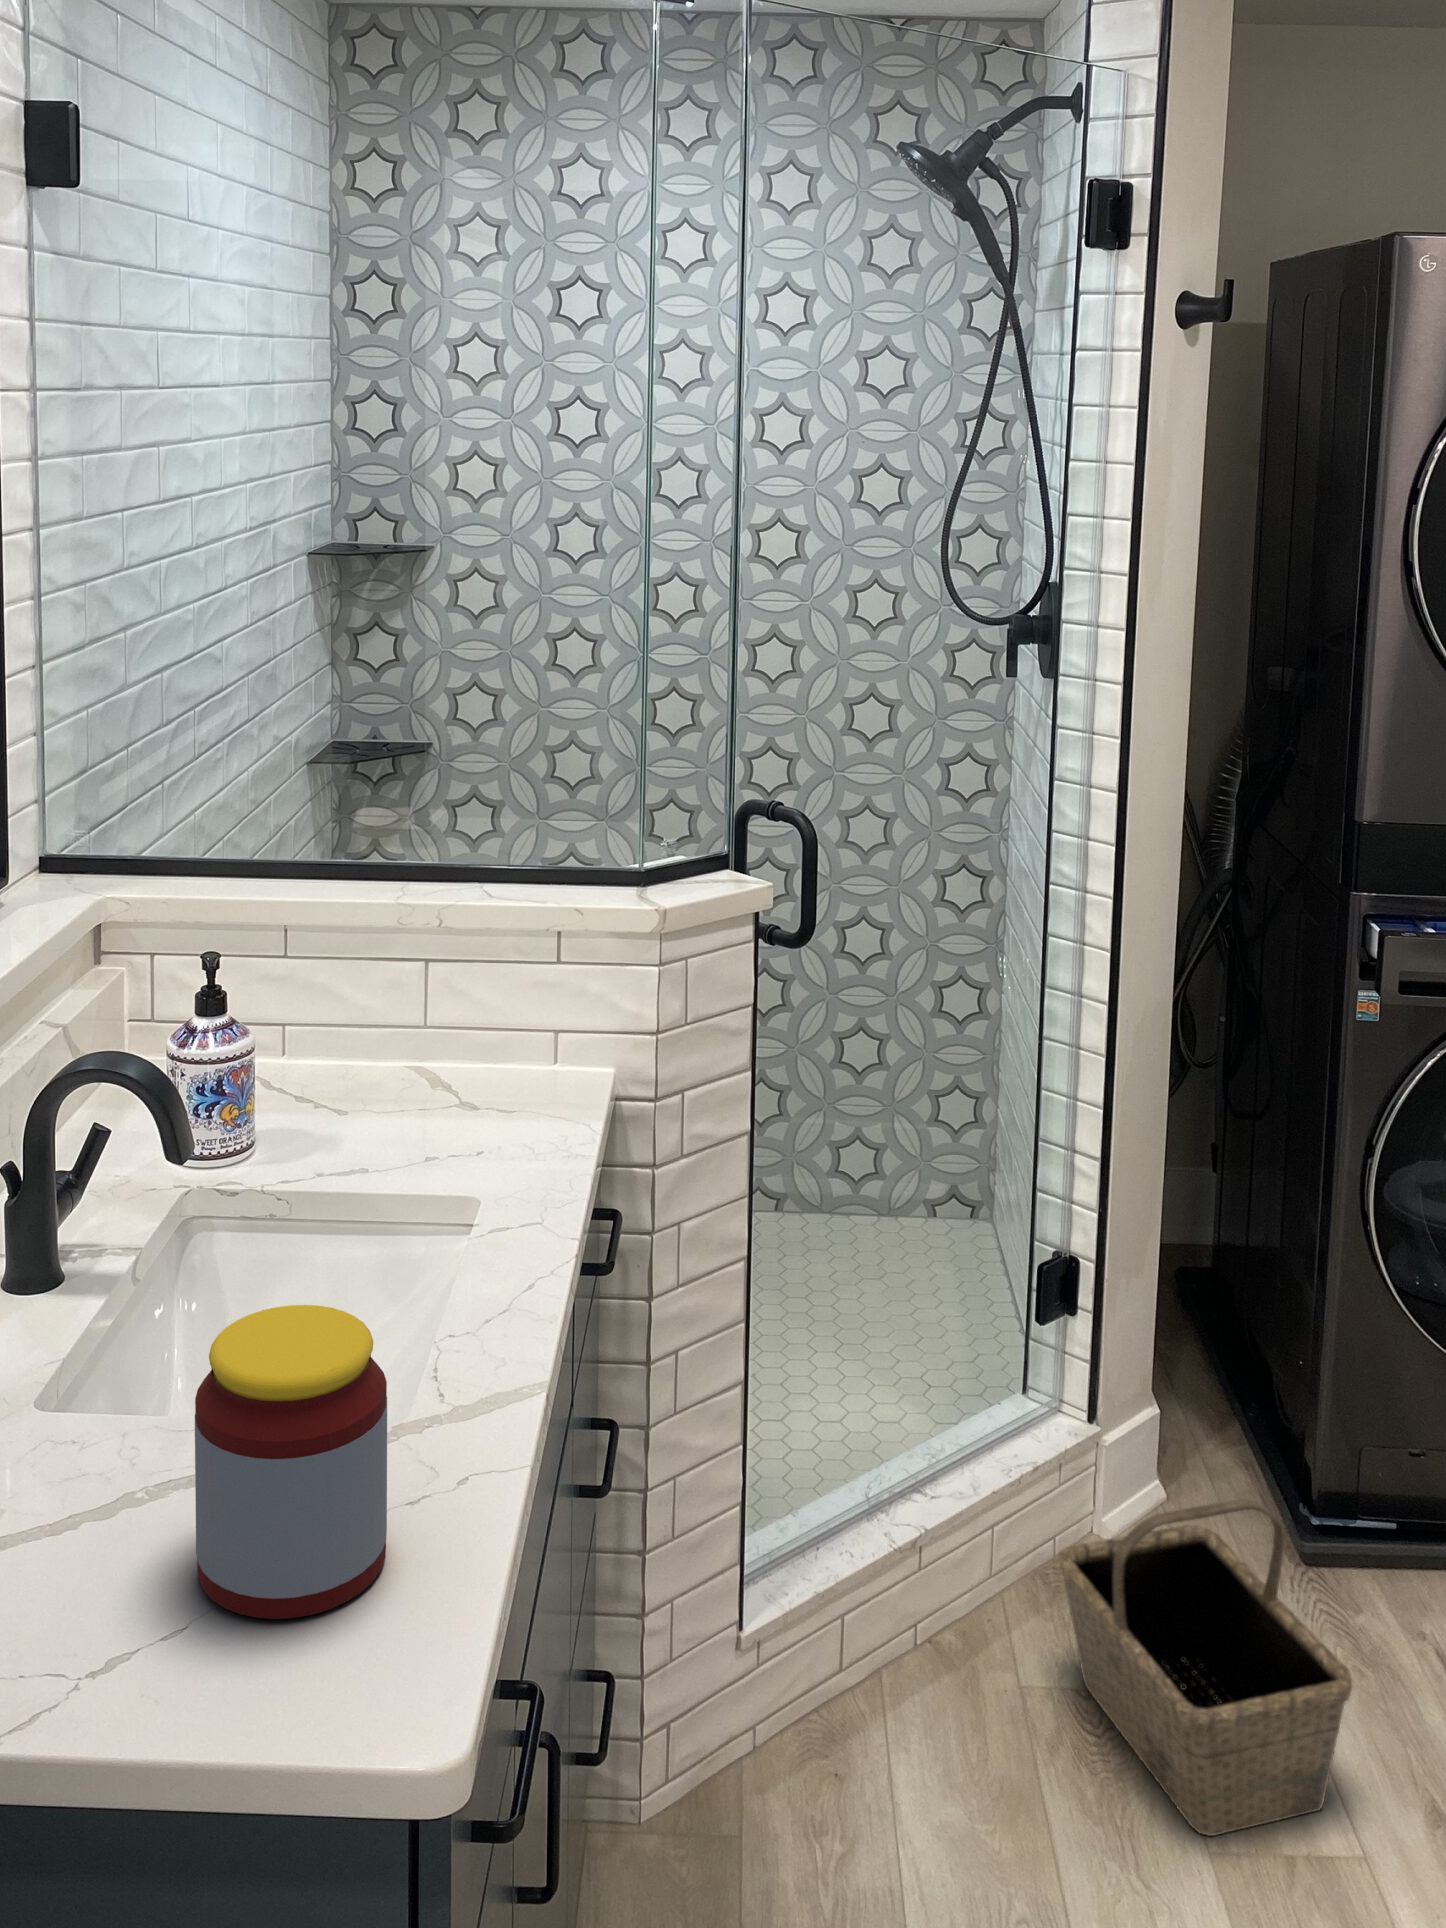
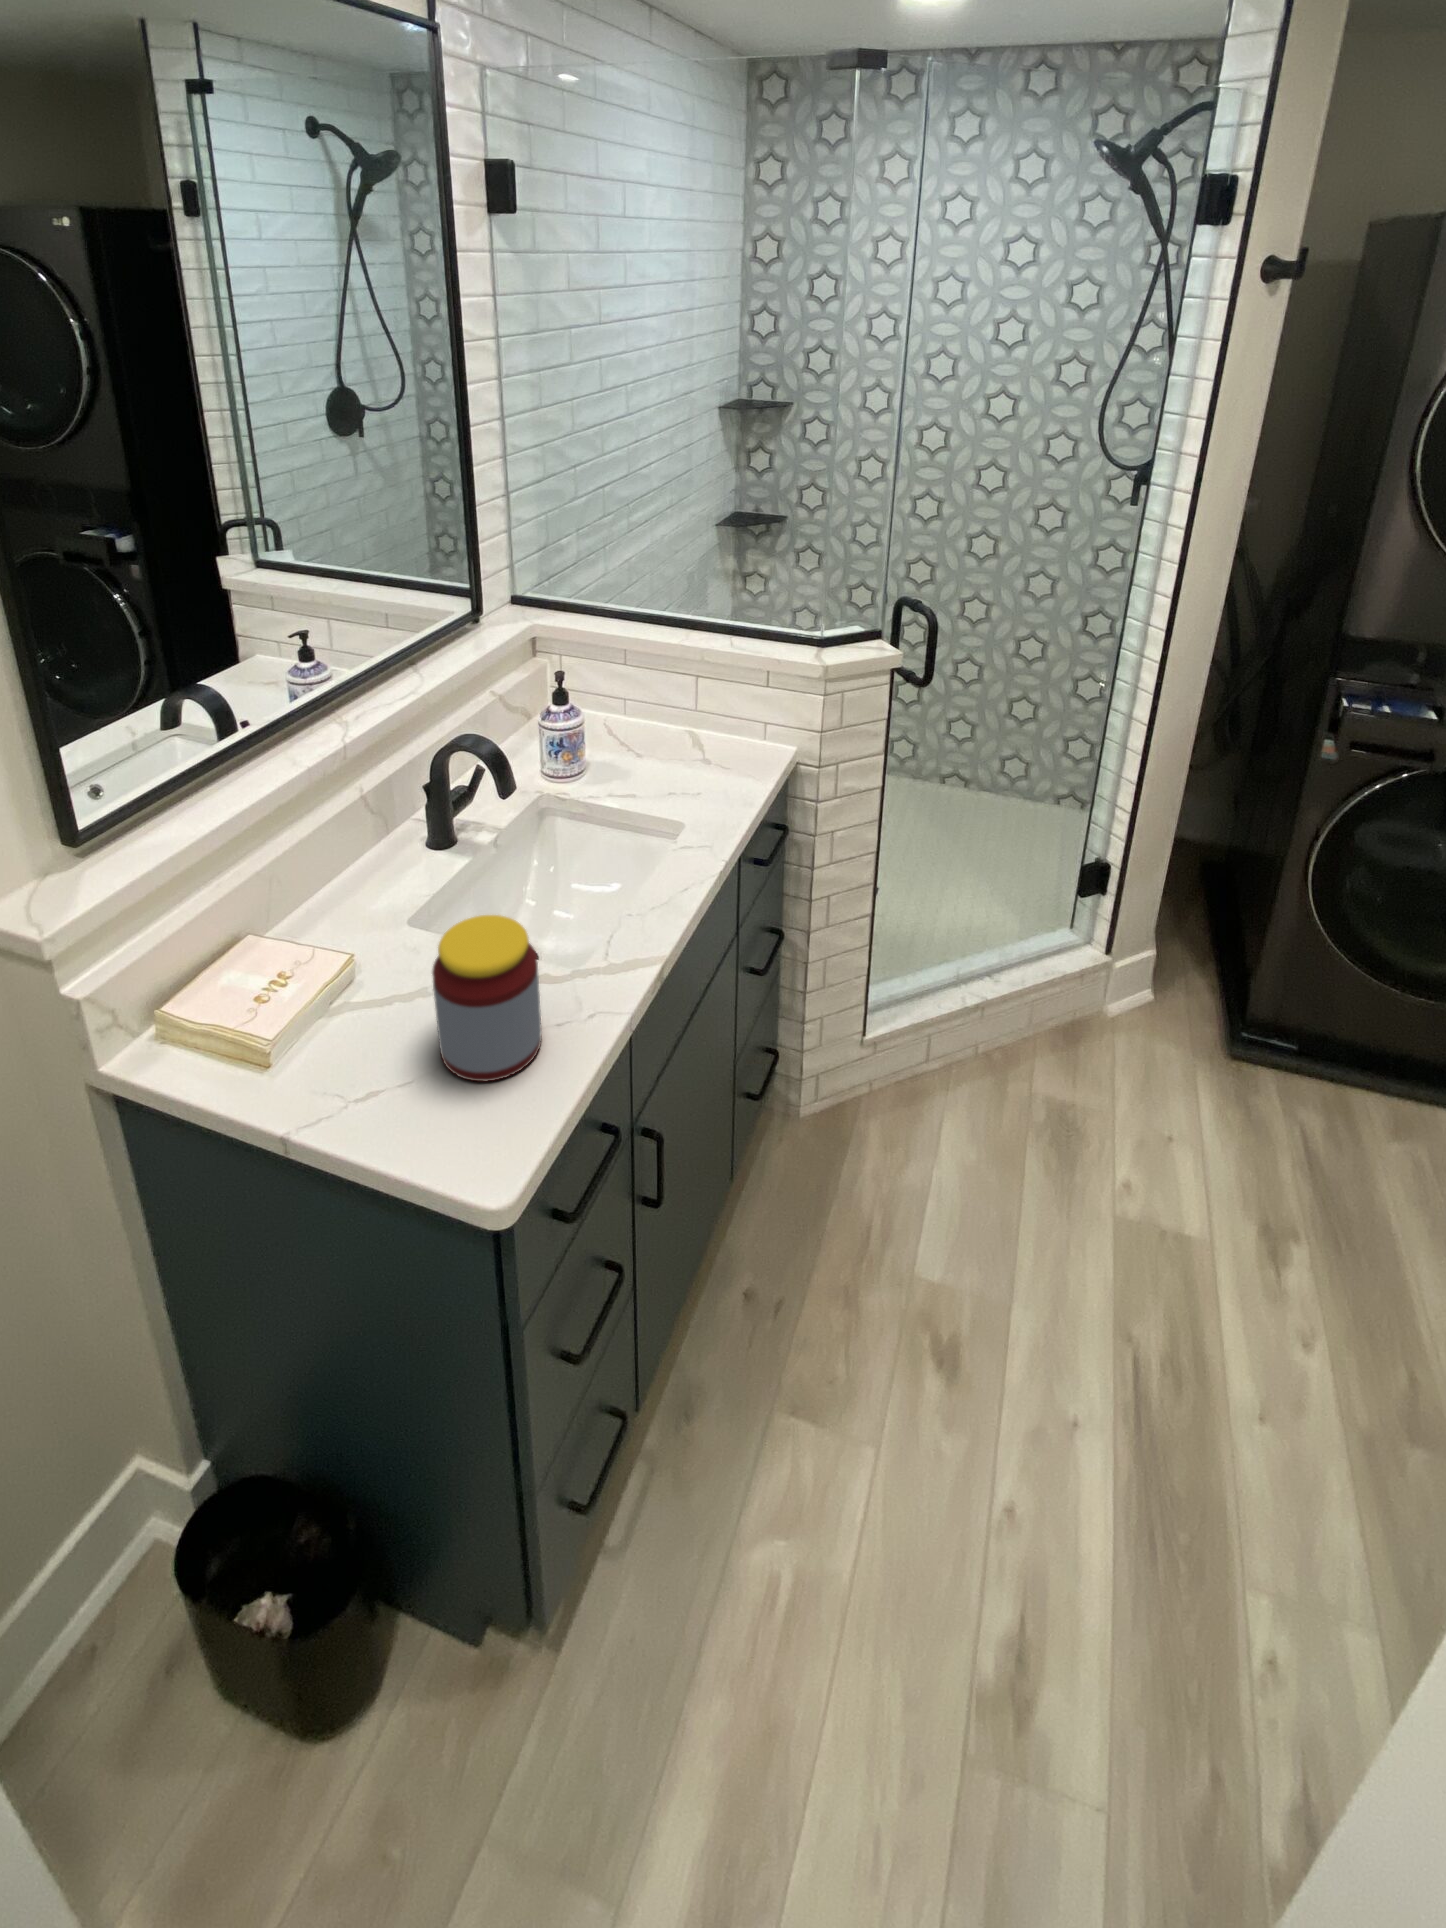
basket: present [1059,1499,1352,1836] -> none [1058,1032,1222,1213]

